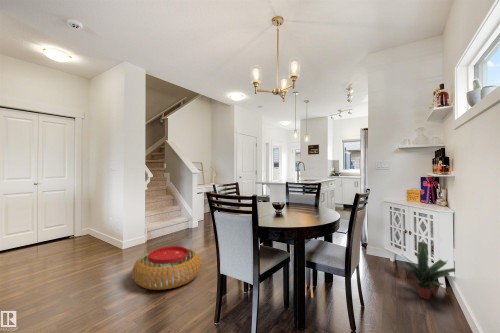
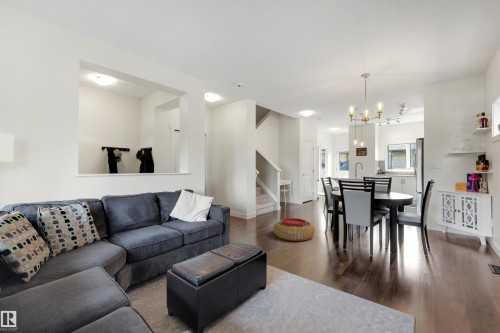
potted plant: present [405,242,455,299] -> none [454,216,492,250]

